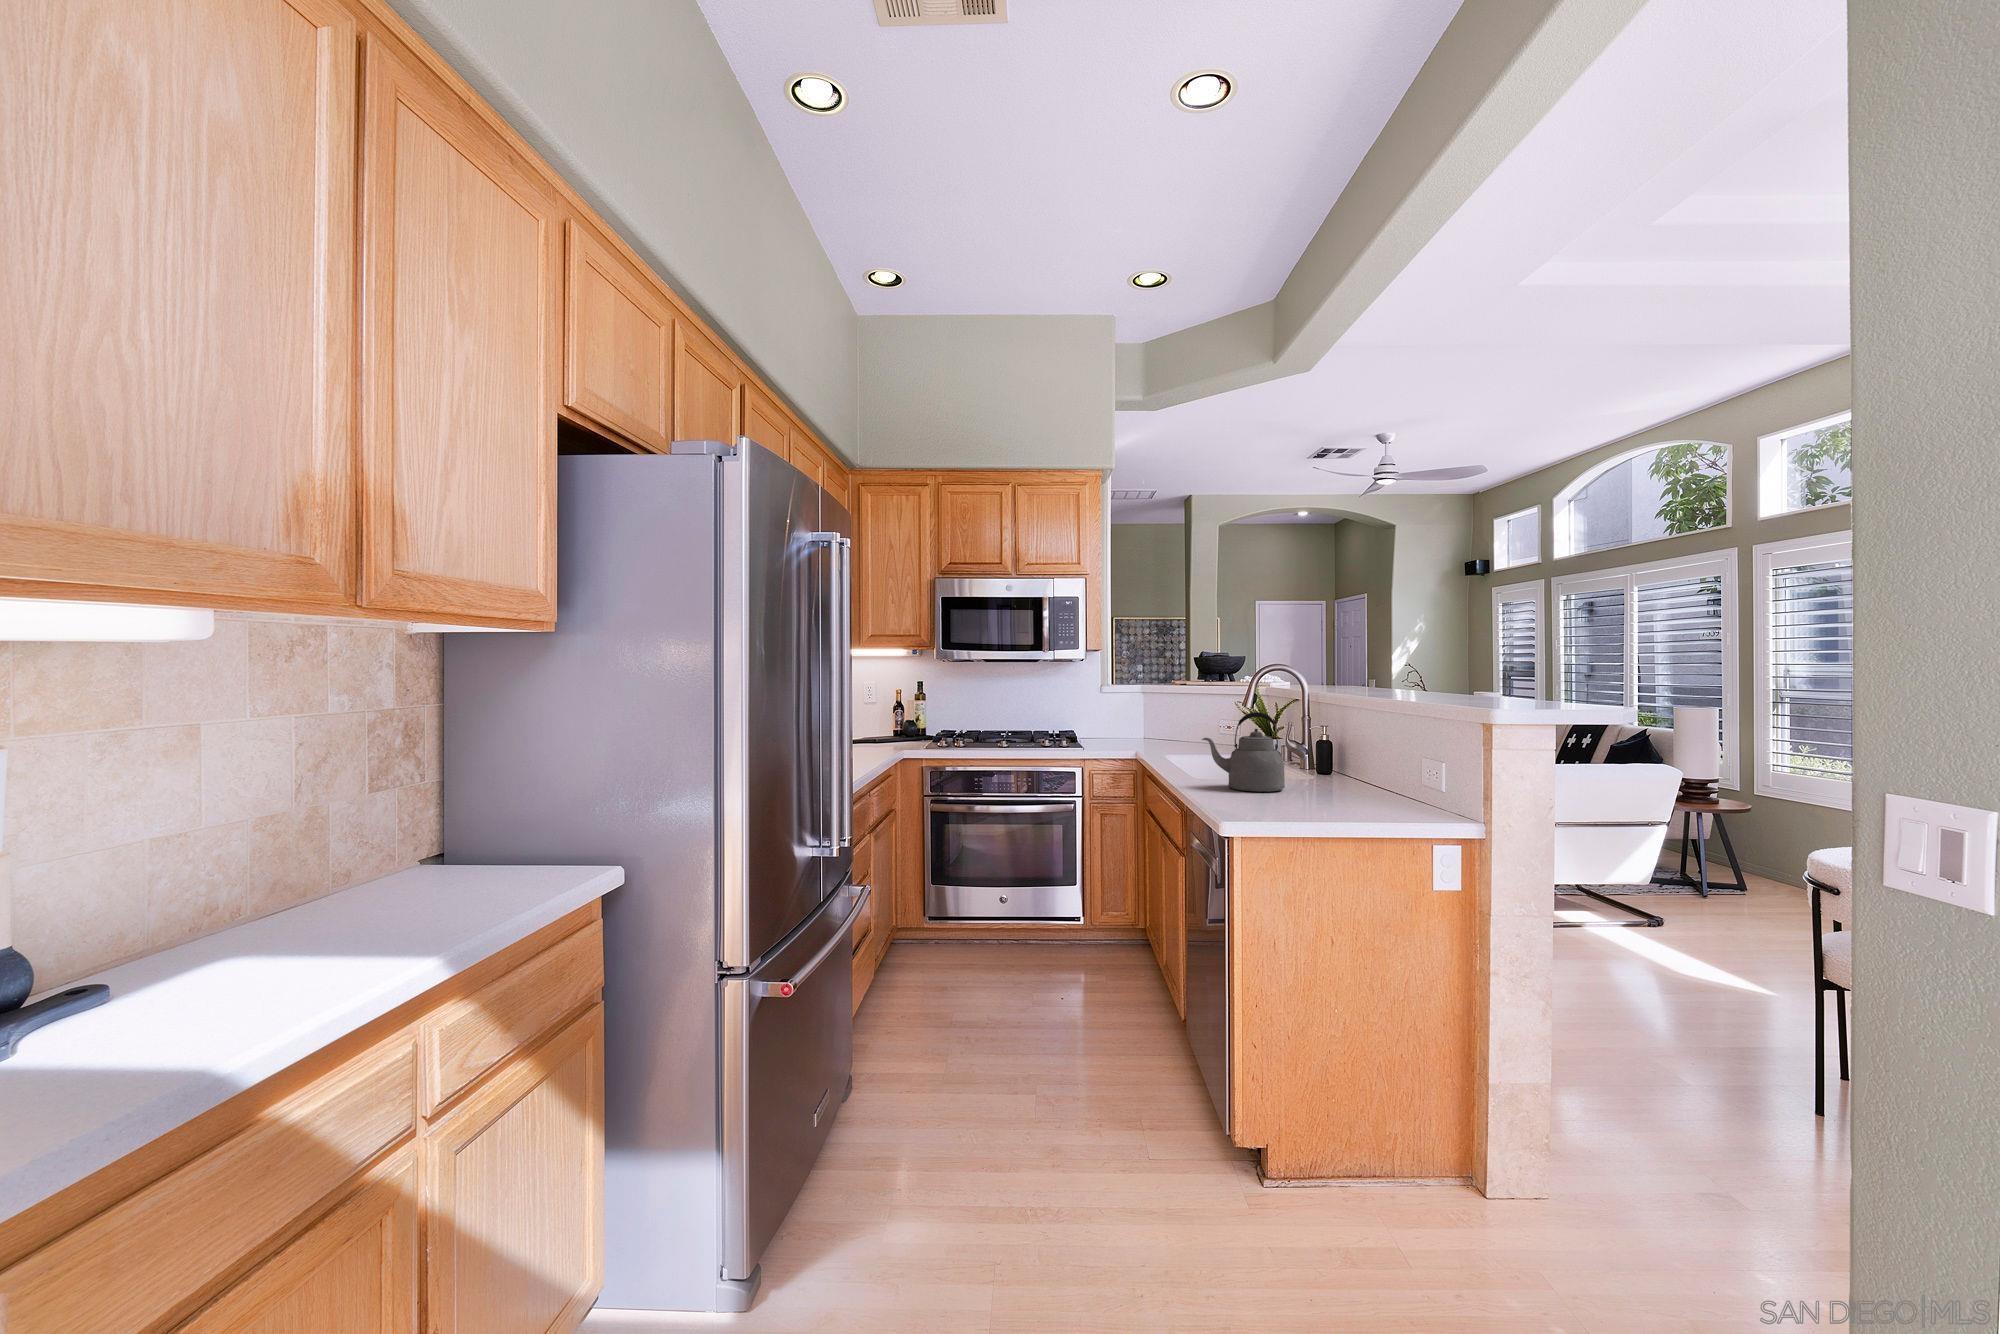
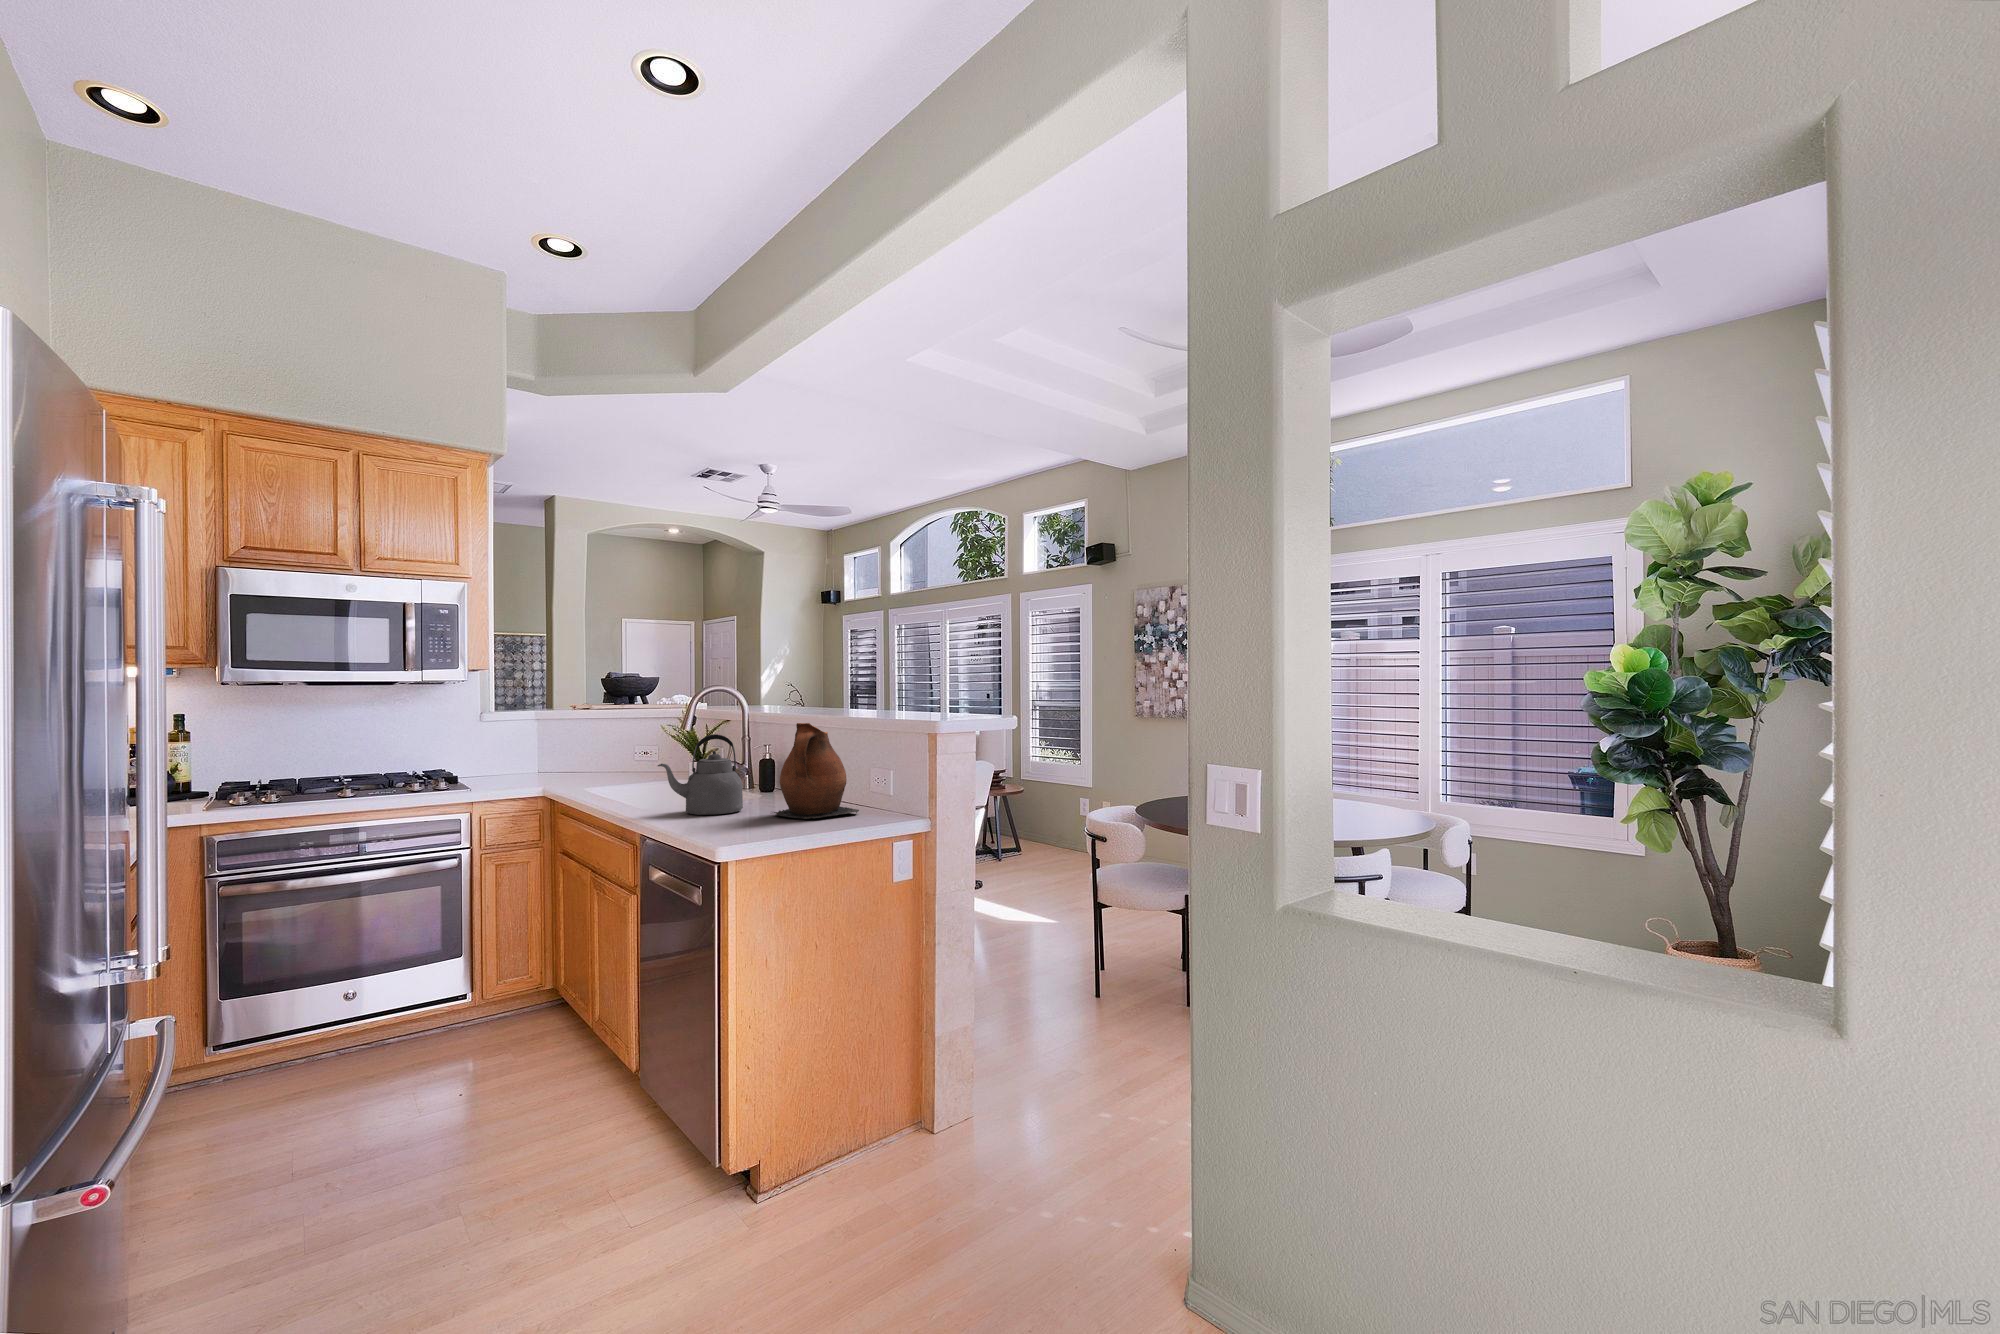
ceramic pitcher: none [1305,704,1406,808] -> present [774,723,859,819]

